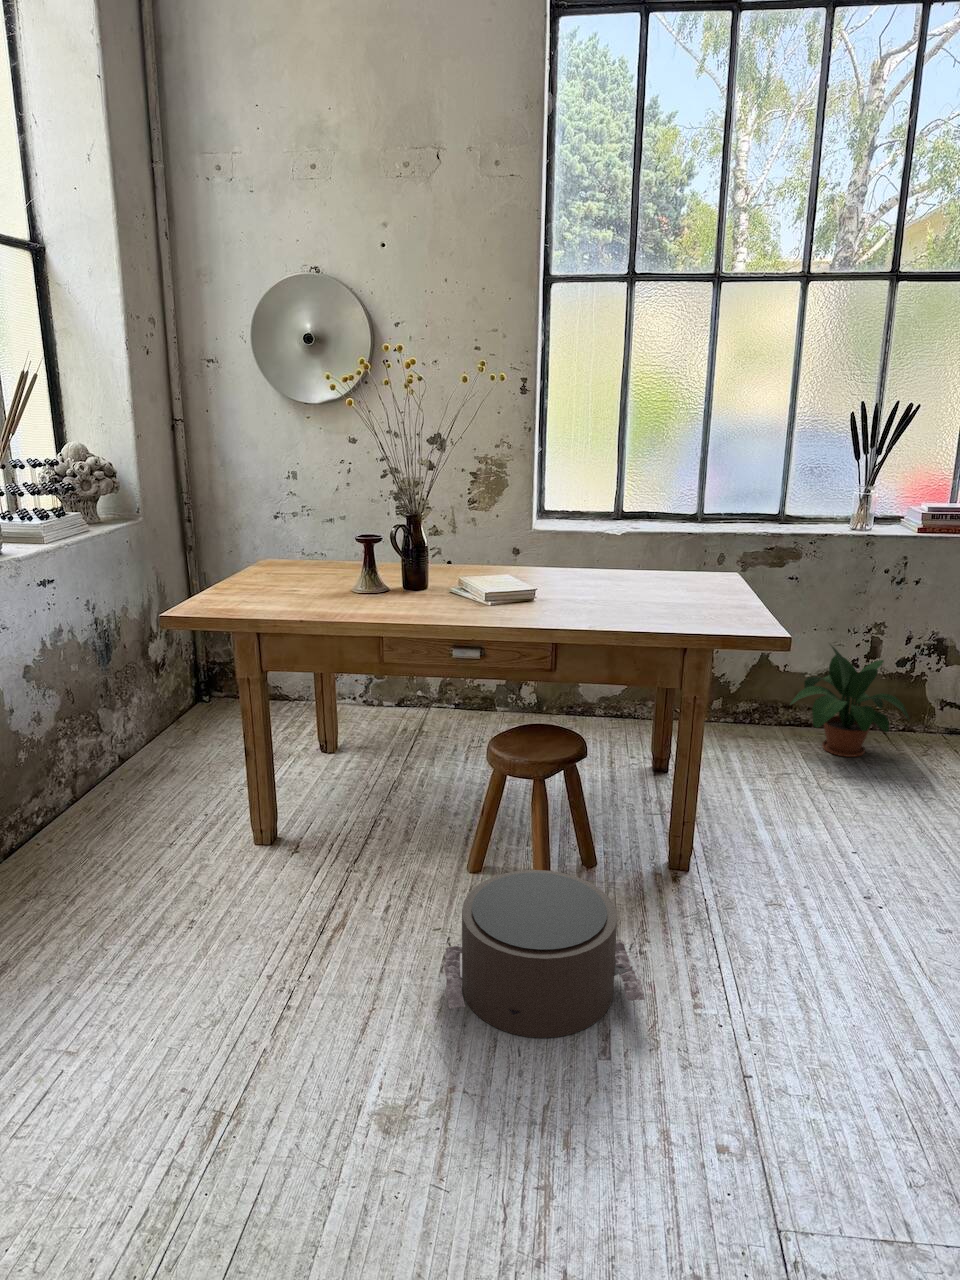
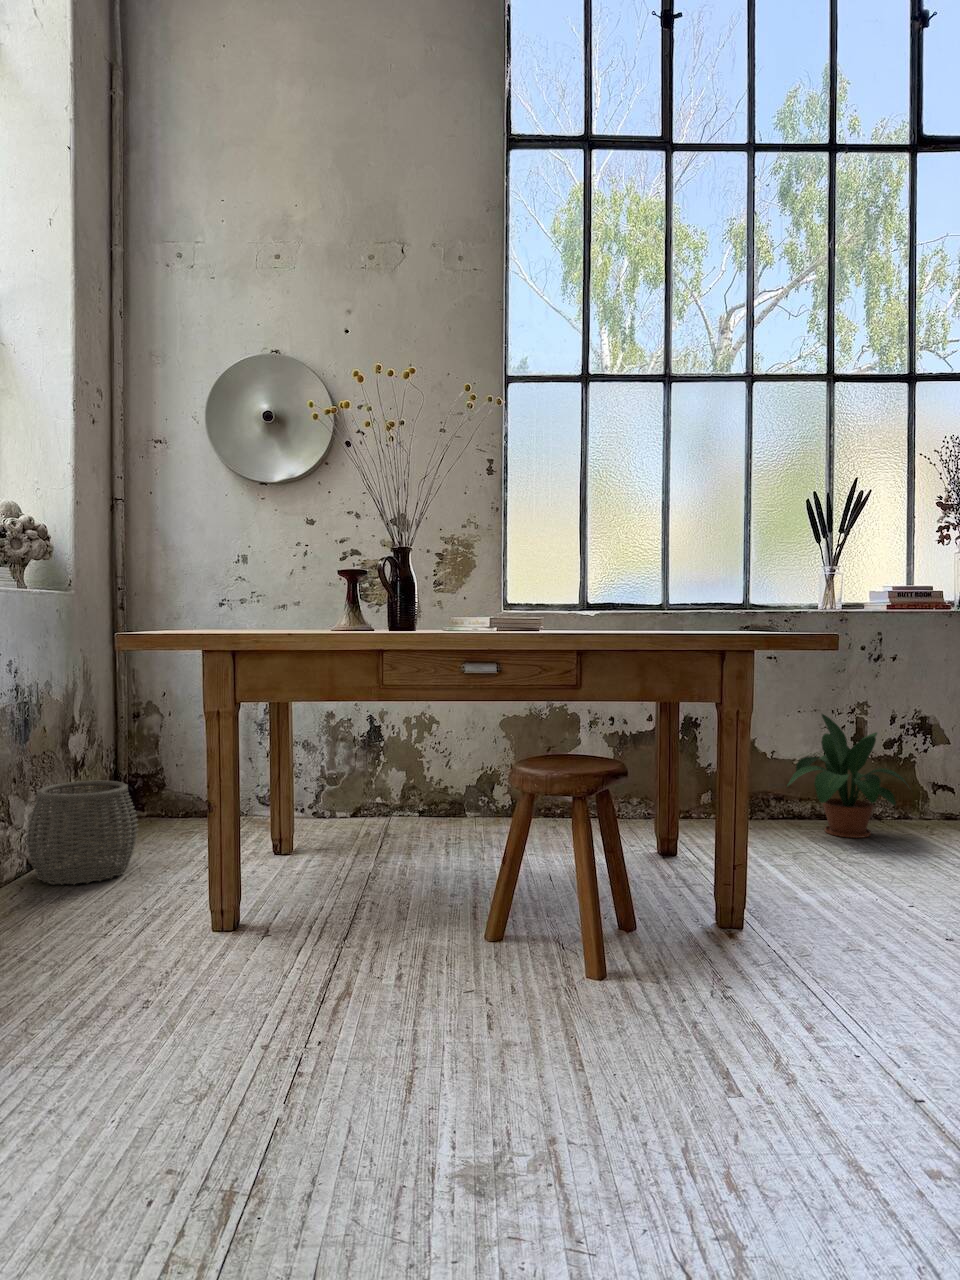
woven basket: none [115,693,205,784] -> present [26,781,138,885]
pouf: present [444,870,645,1038] -> none [496,896,764,1081]

